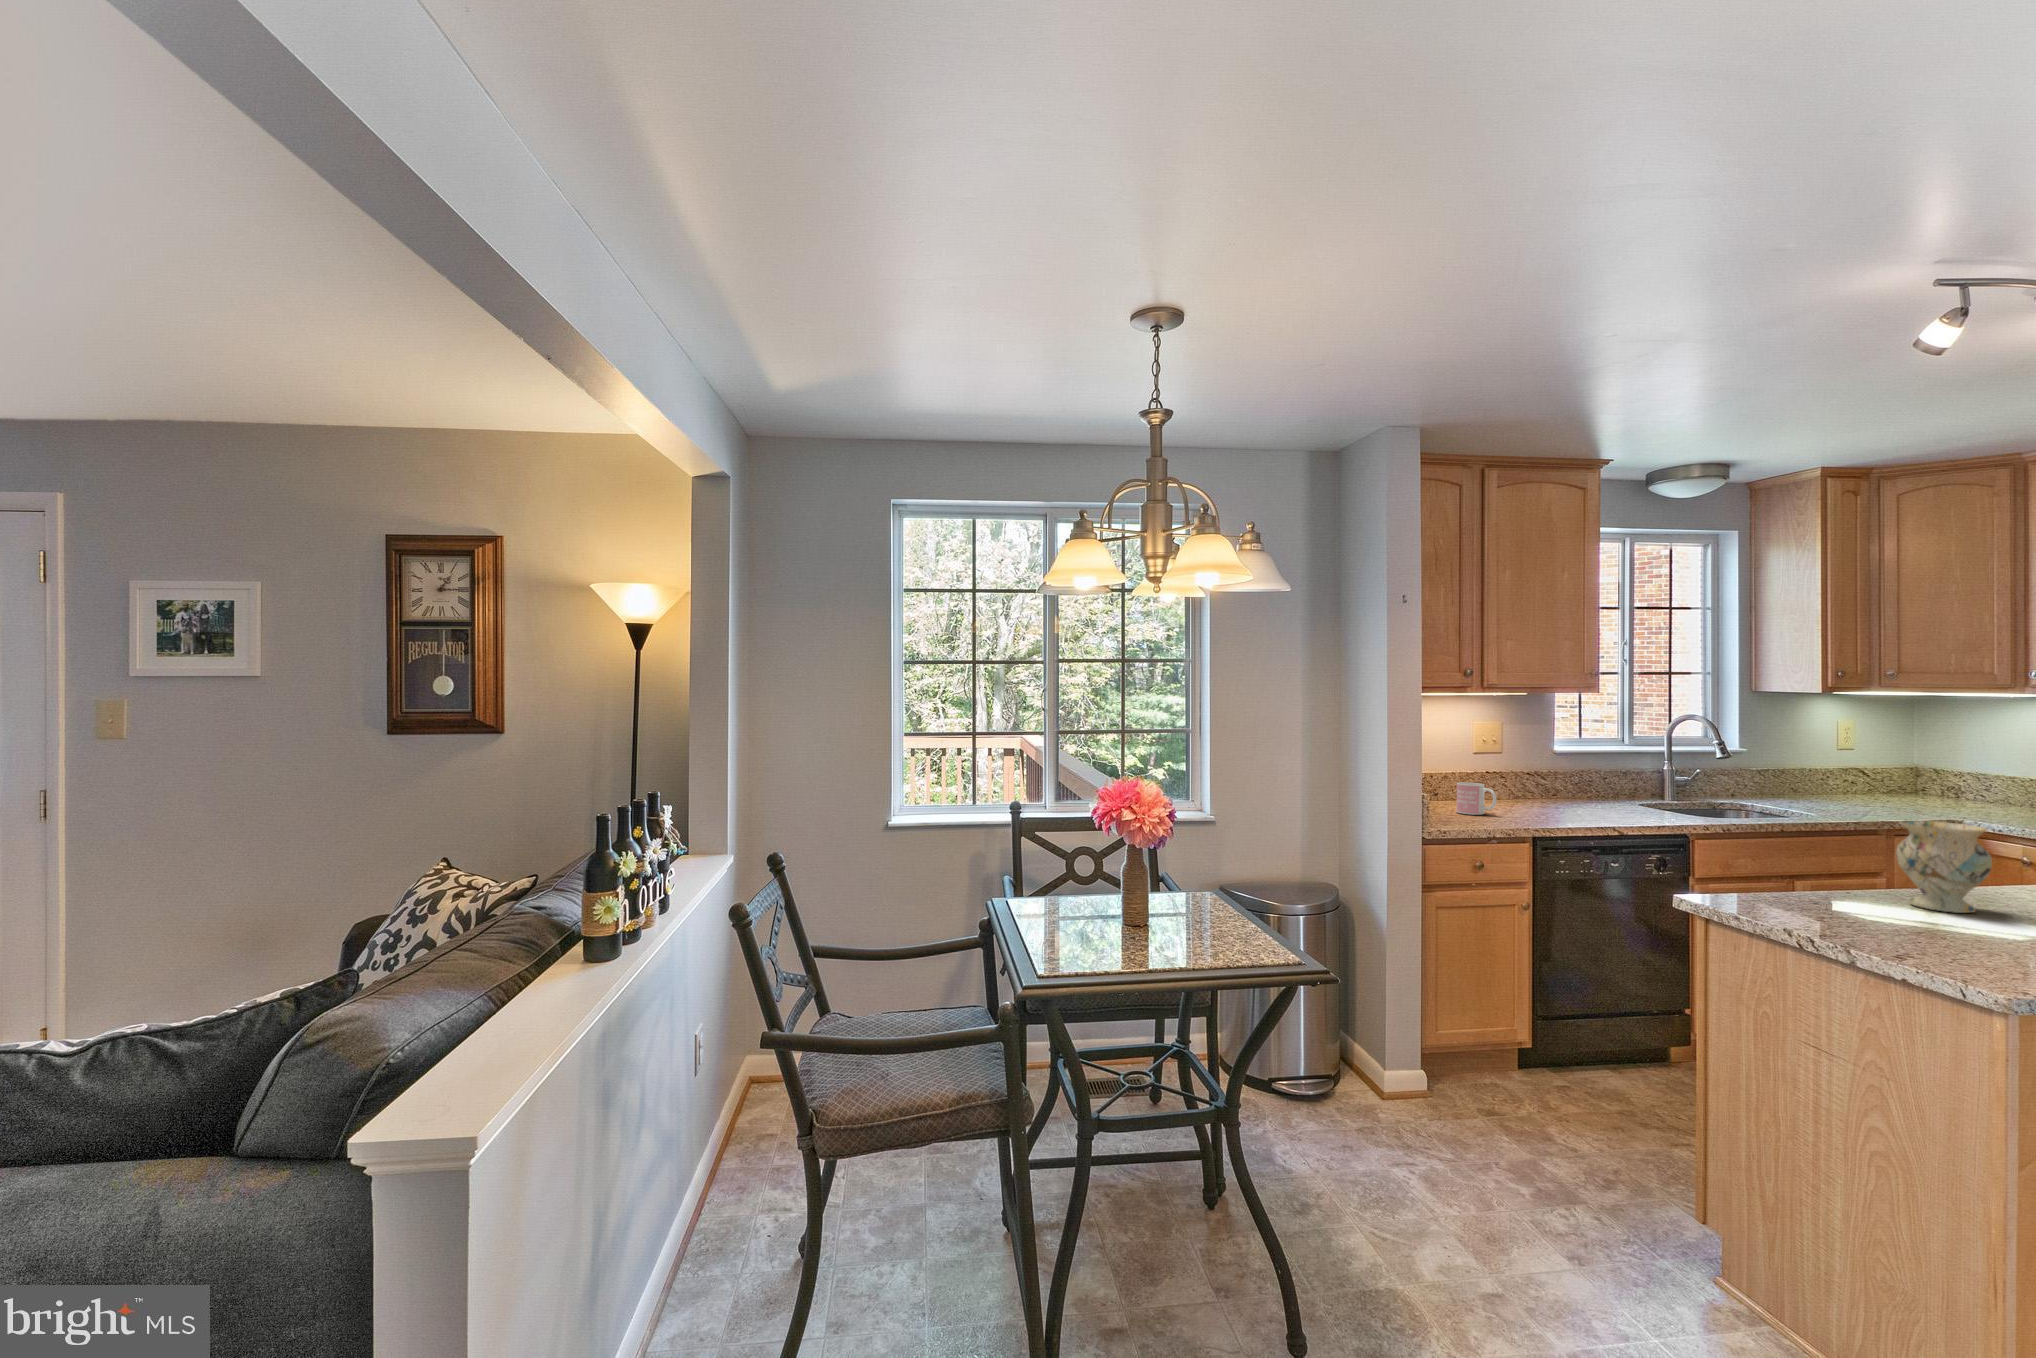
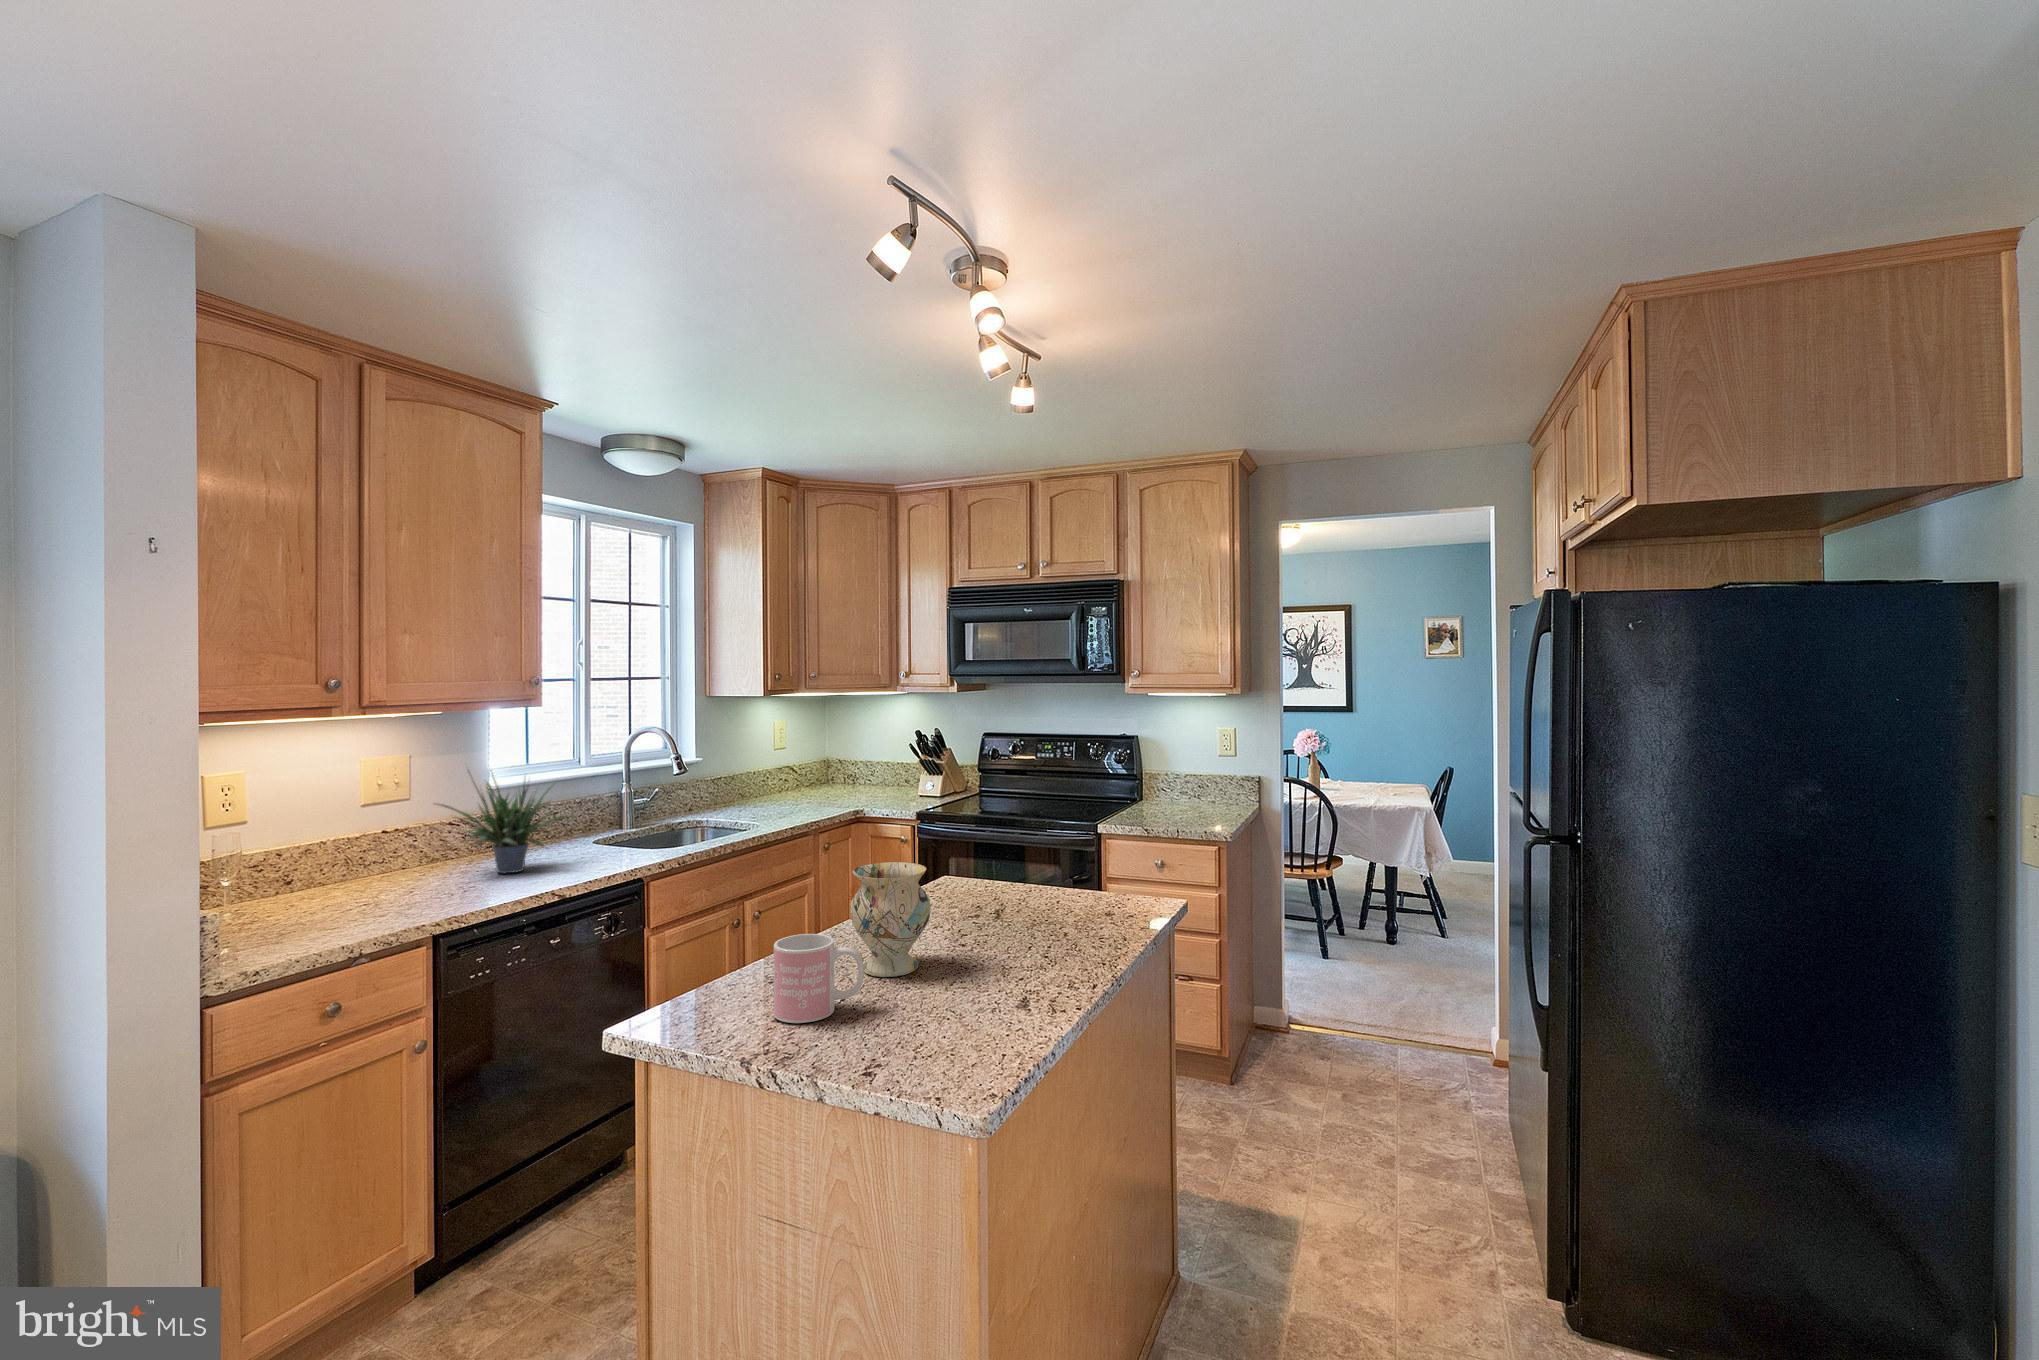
potted plant: none [1523,729,1631,813] -> present [438,769,575,873]
mug: present [1456,782,1497,815] -> present [774,934,864,1023]

